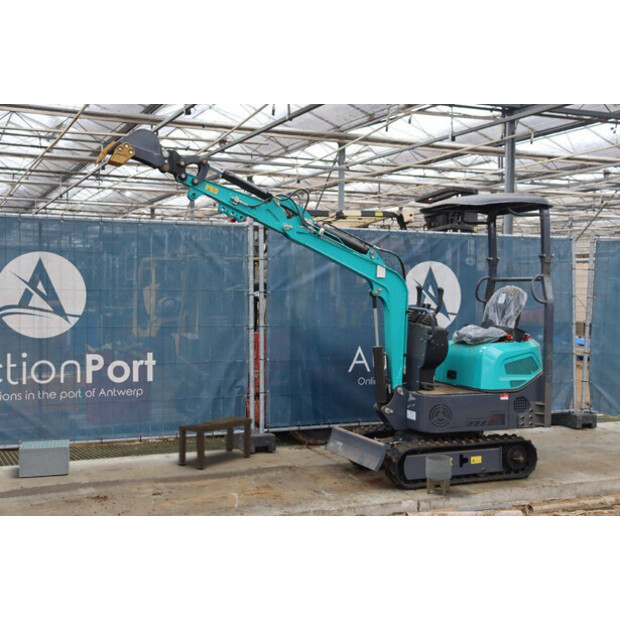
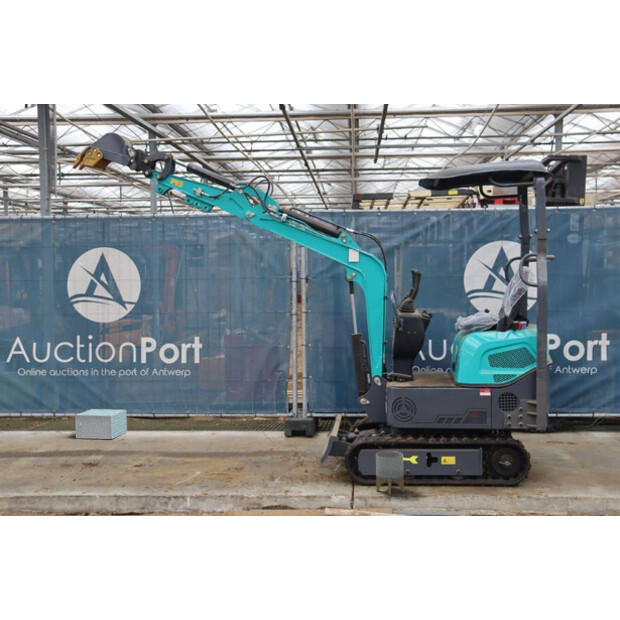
bench: present [178,416,253,469] -> none [206,397,278,445]

